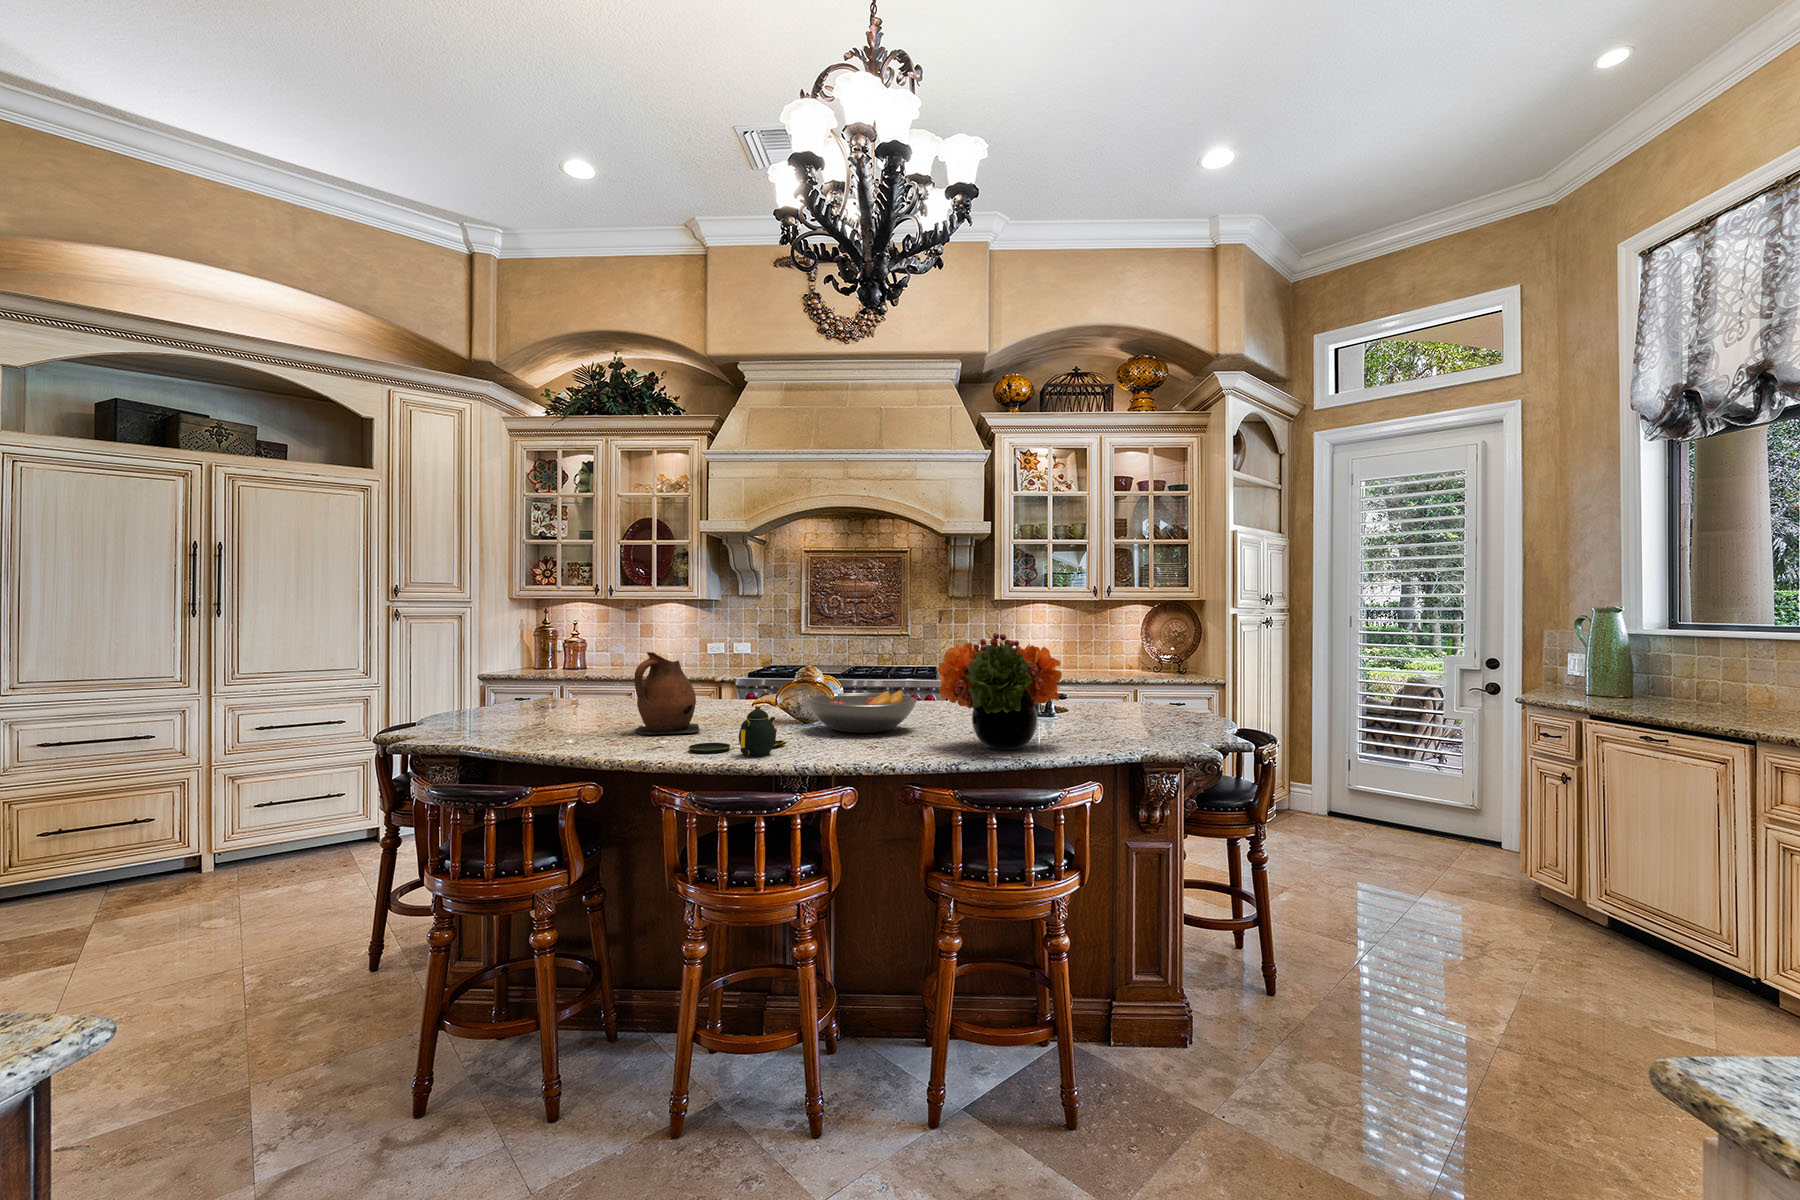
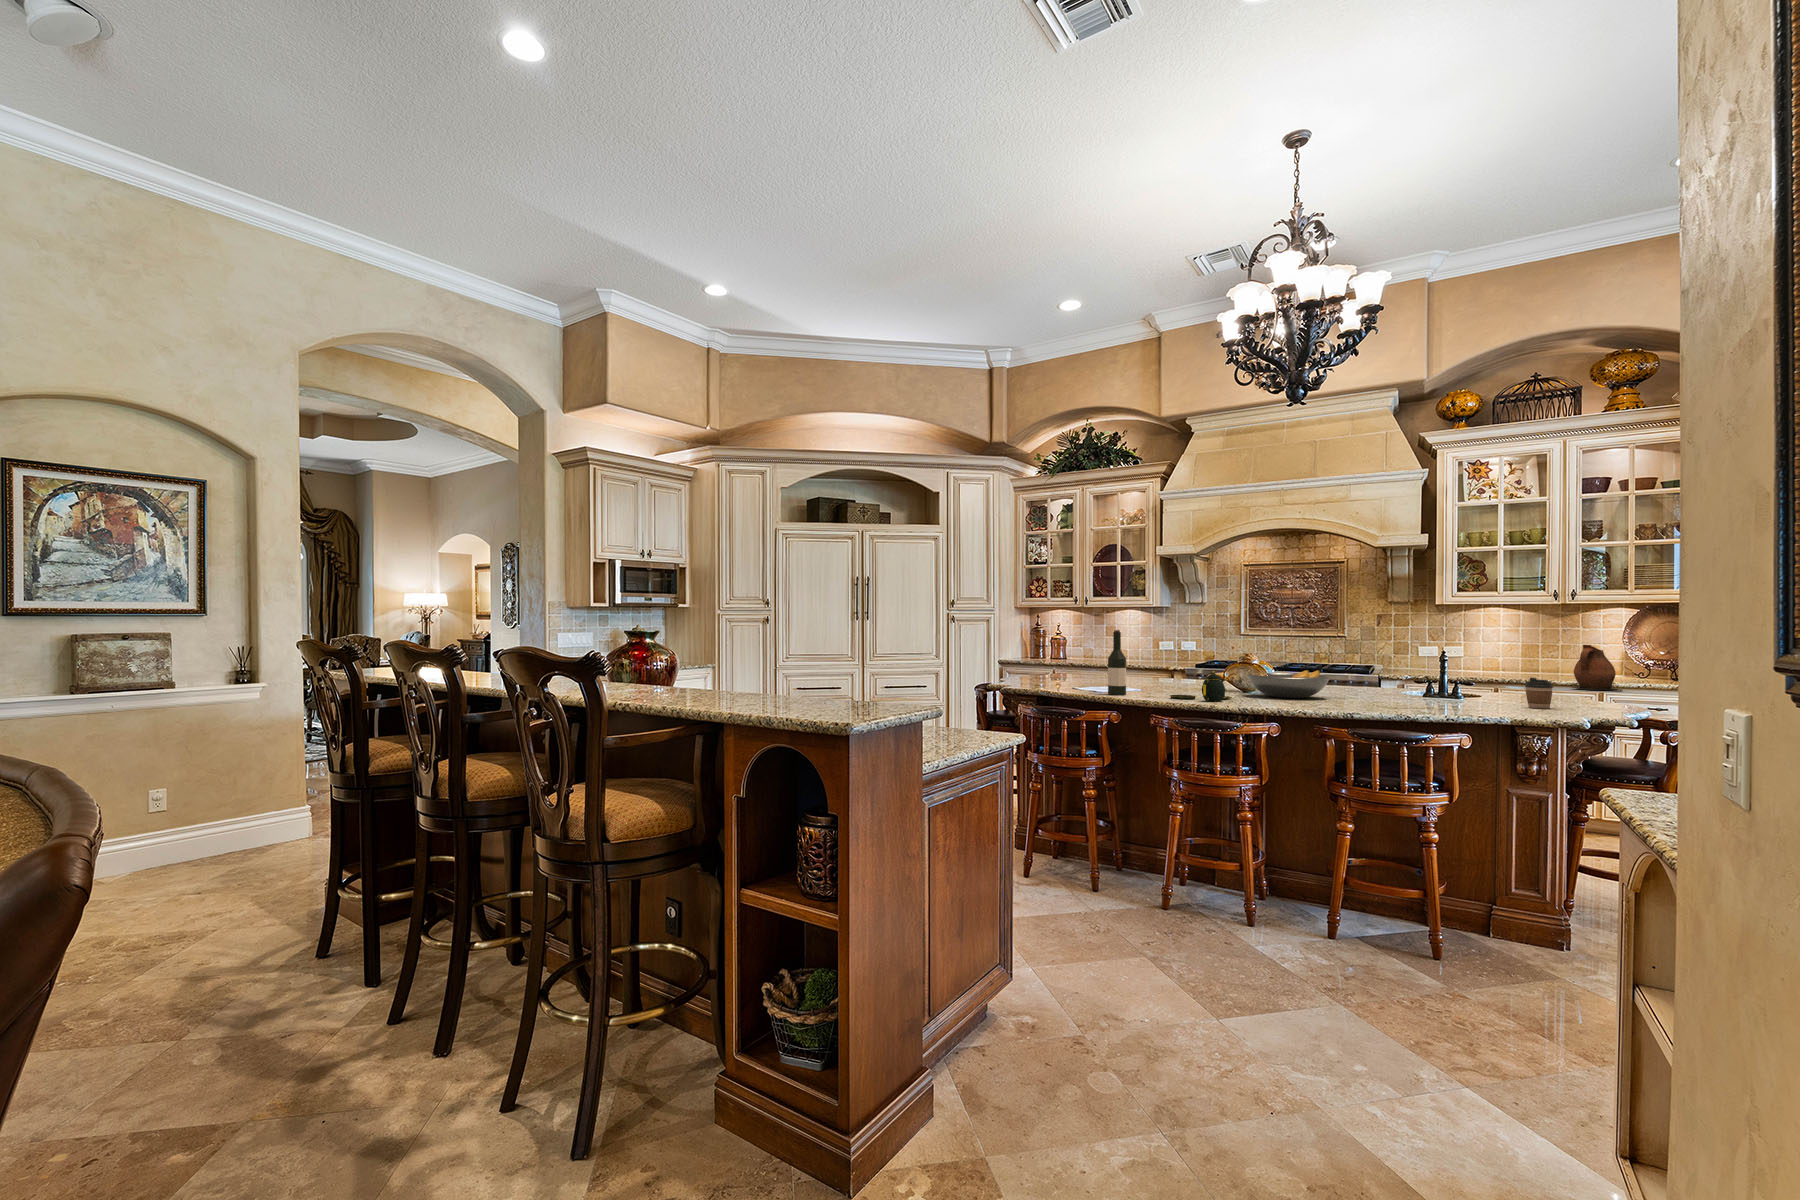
flower arrangement: present [937,633,1062,750] -> none [1337,629,1439,708]
wine bottle: none [585,637,618,750] -> present [1108,630,1126,695]
ceramic pitcher: present [634,652,700,734] -> present [1572,645,1621,691]
coffee cup: none [1133,692,1163,731] -> present [1525,678,1553,709]

